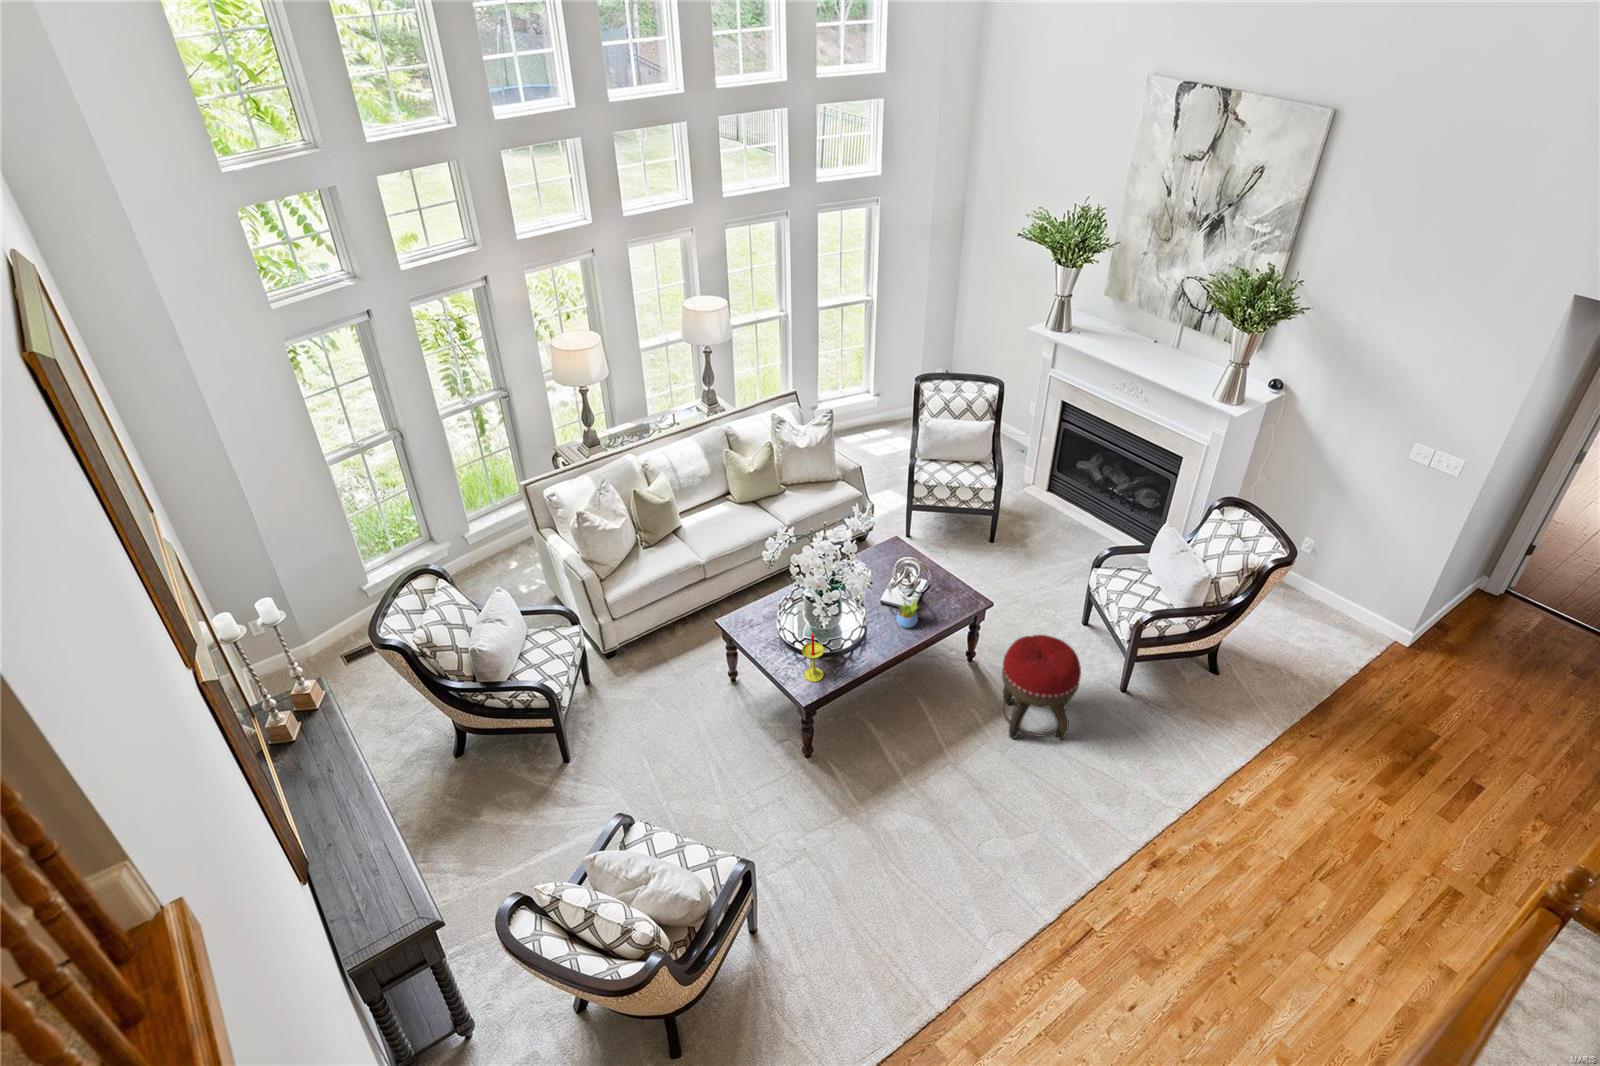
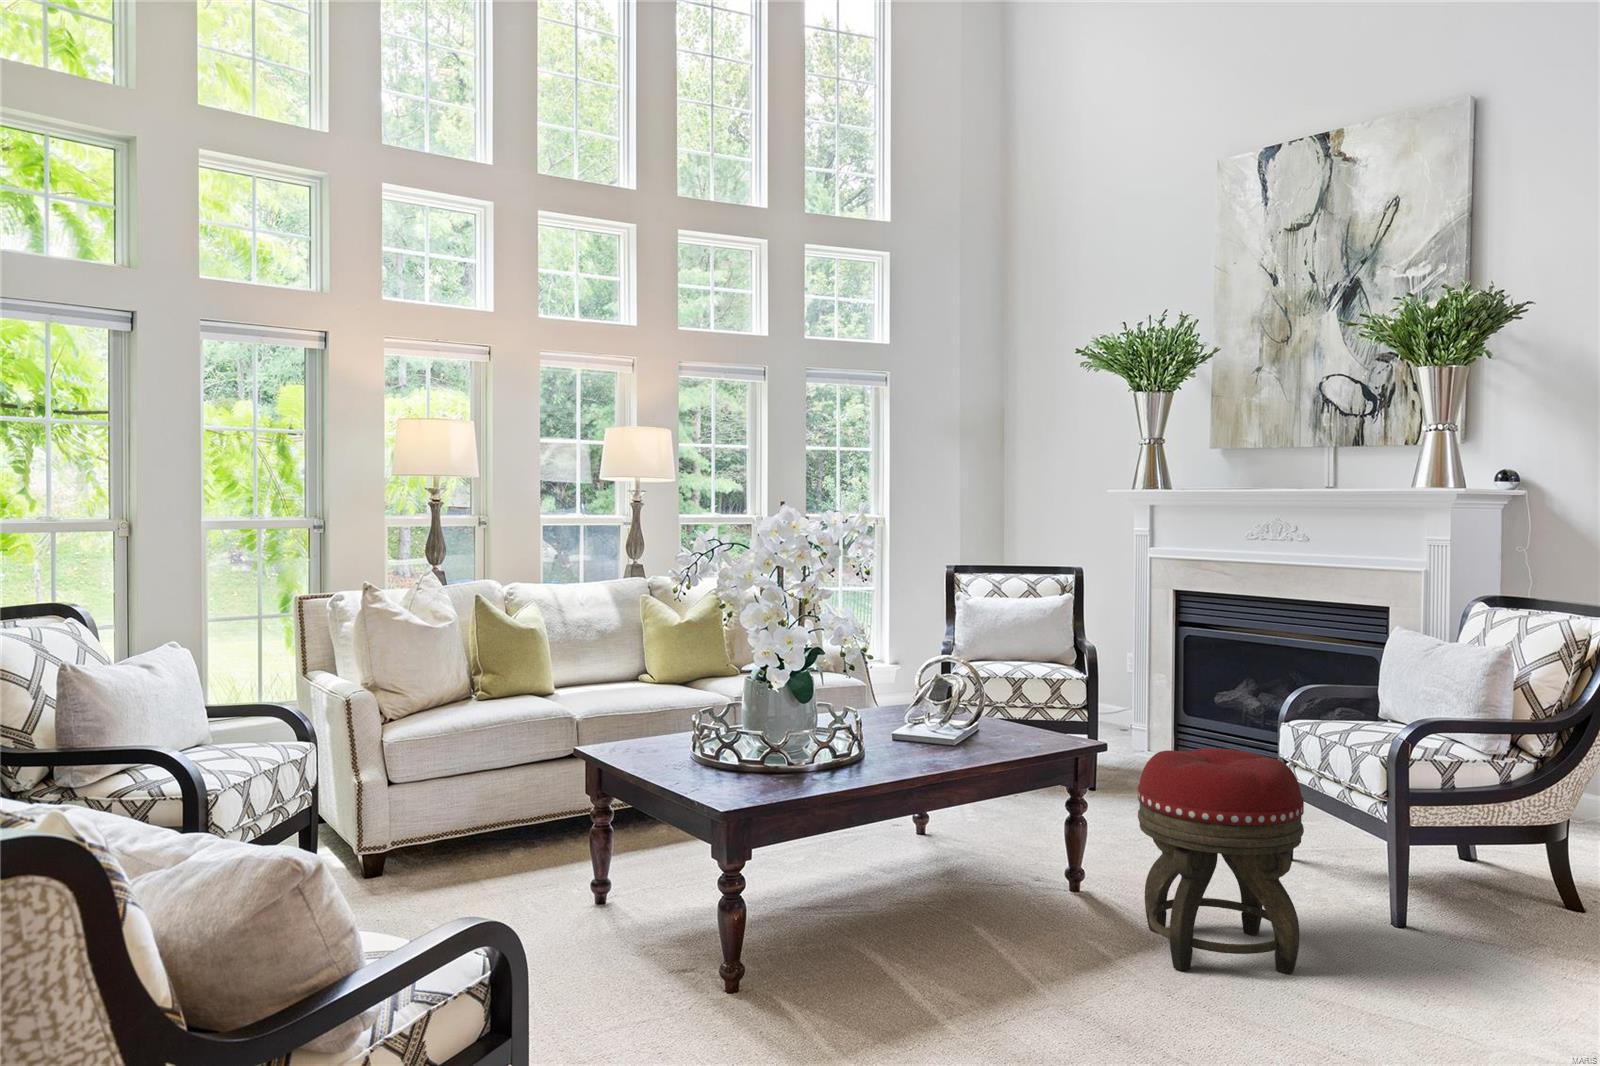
succulent plant: present [896,599,918,628] -> none [920,689,963,755]
candle: present [802,634,824,682] -> none [730,672,775,792]

